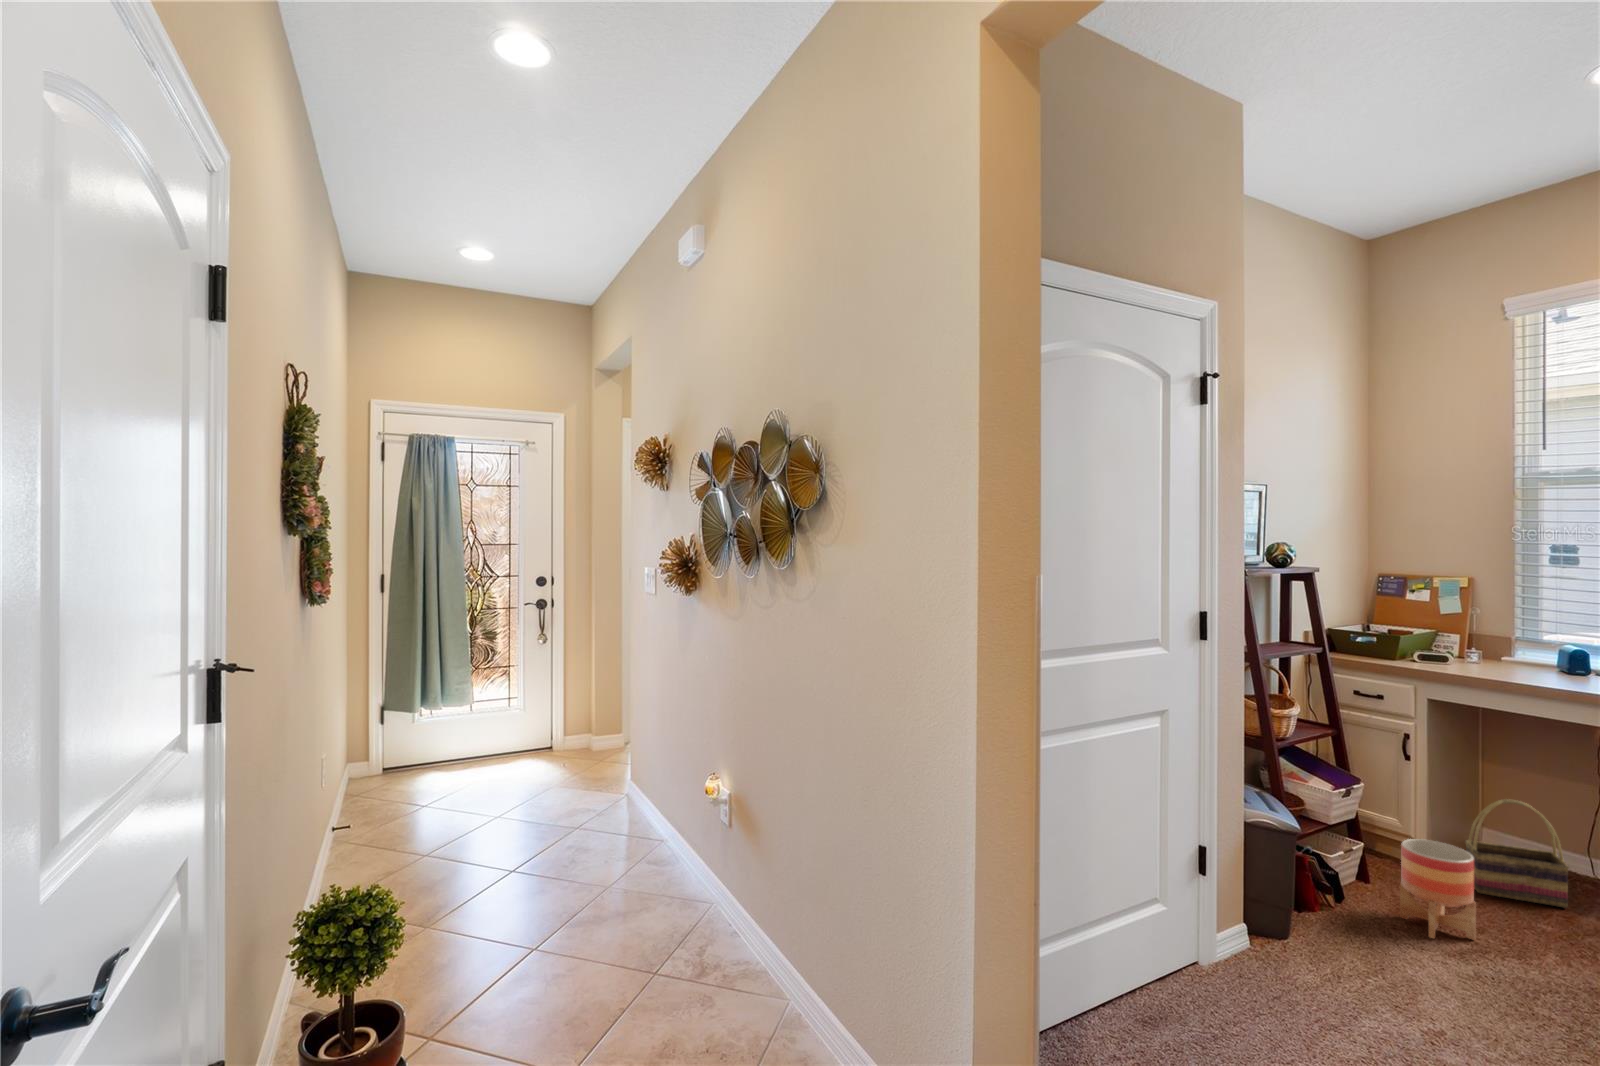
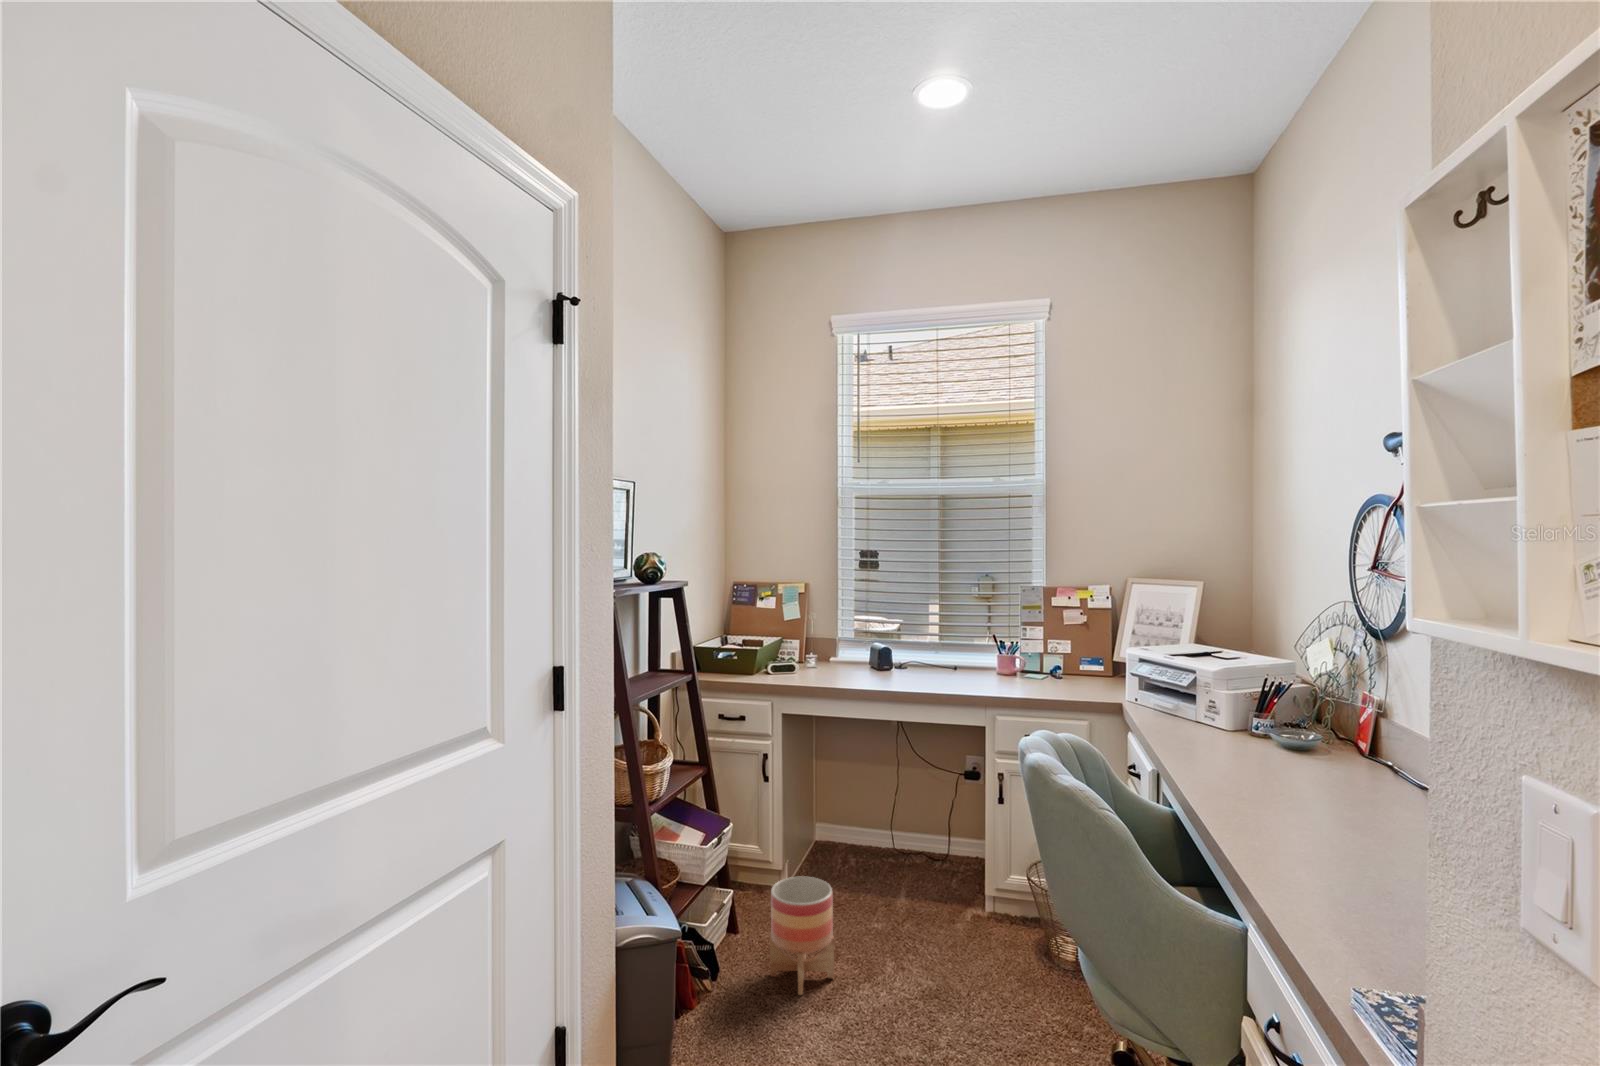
basket: present [1465,799,1569,908] -> none [811,802,888,907]

